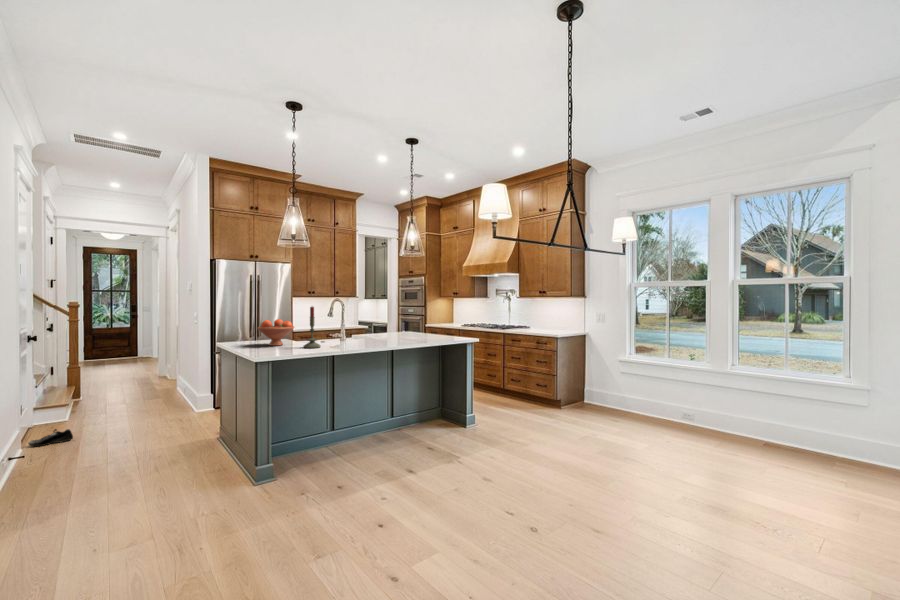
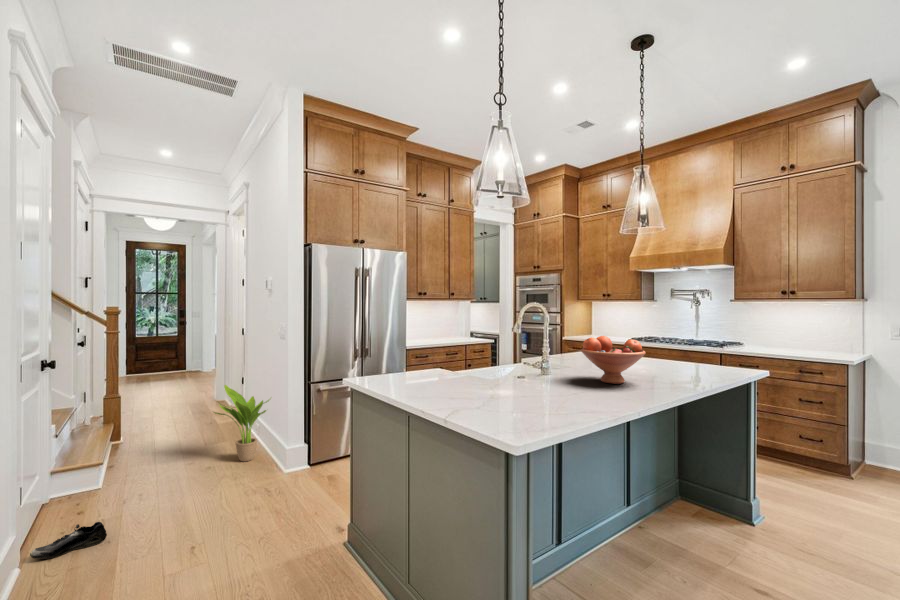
candle: present [303,307,321,348] -> none [533,313,565,397]
fruit bowl: present [258,319,294,346] -> present [581,336,646,384]
potted plant: none [144,356,188,408] -> present [214,385,270,461]

